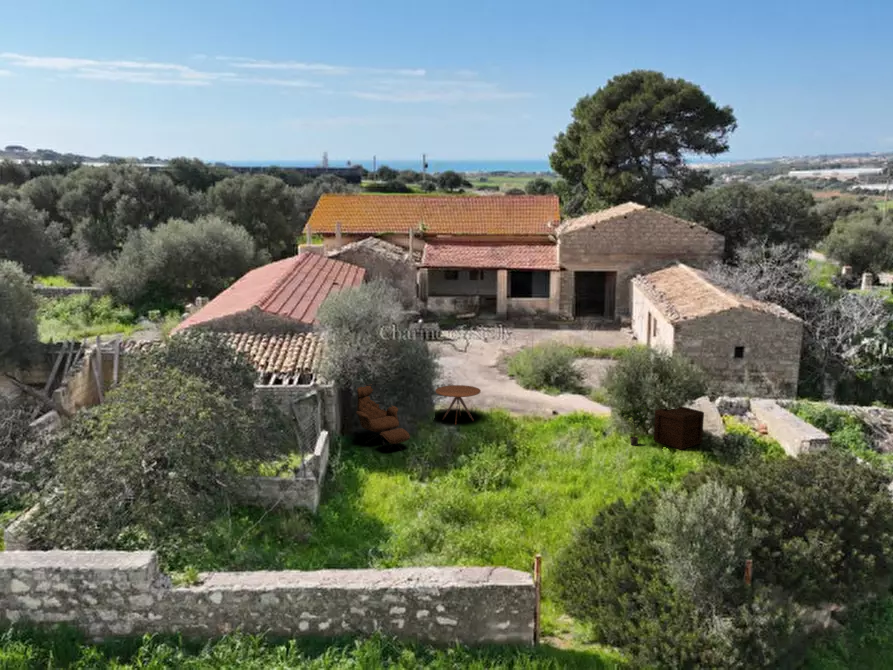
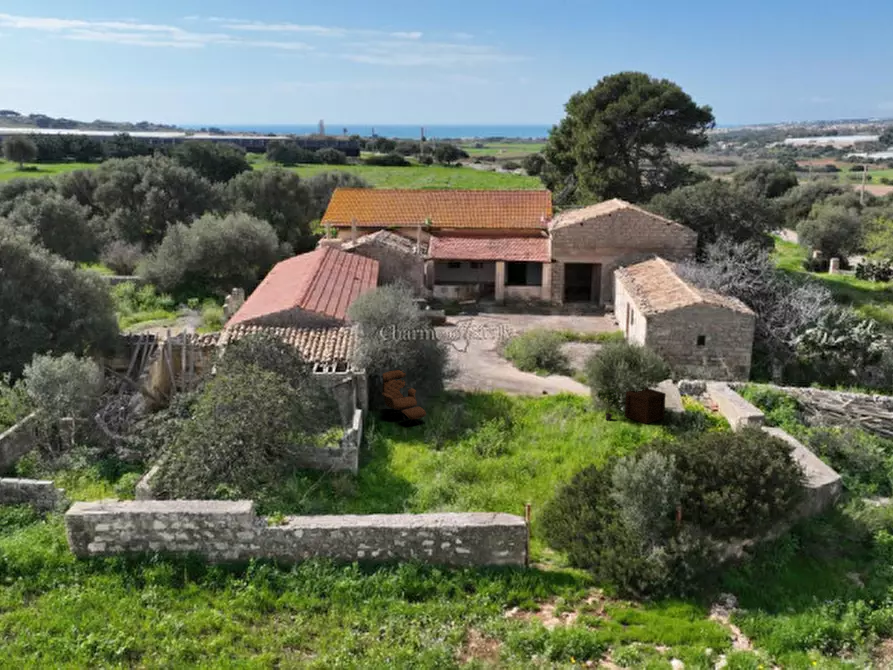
round table: present [436,385,481,424] -> none [446,370,483,403]

